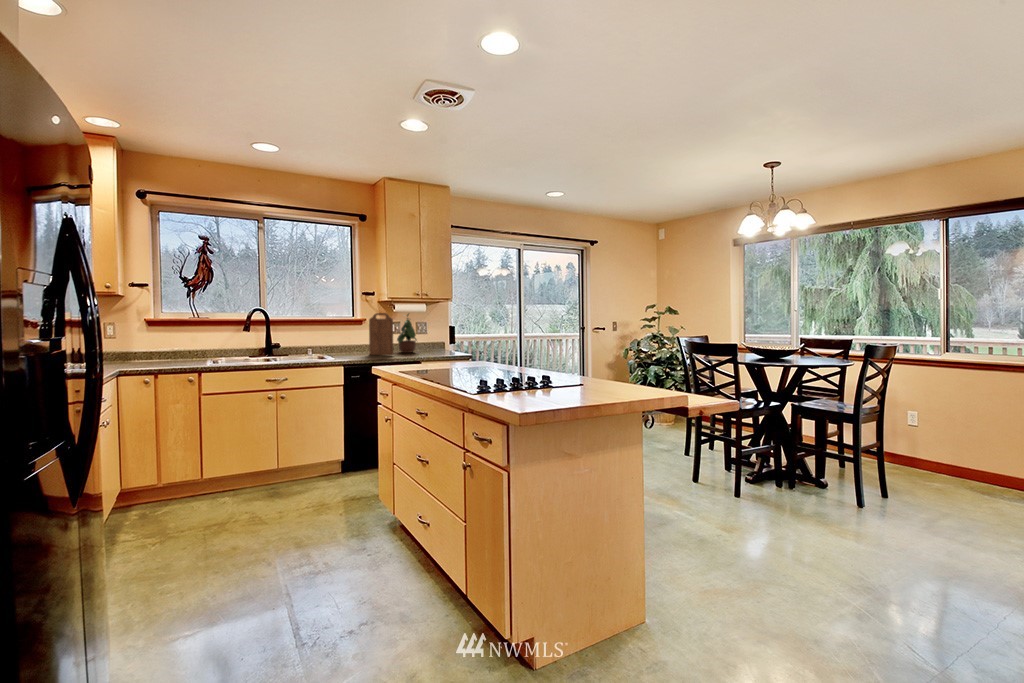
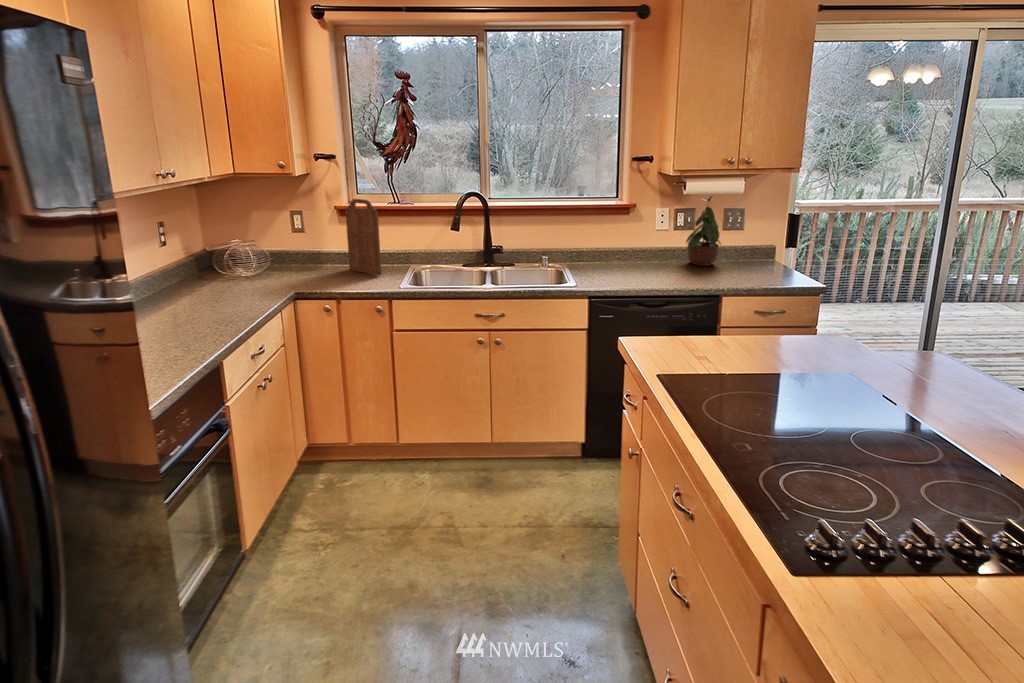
cutting board: present [369,313,393,355] -> present [345,199,381,275]

